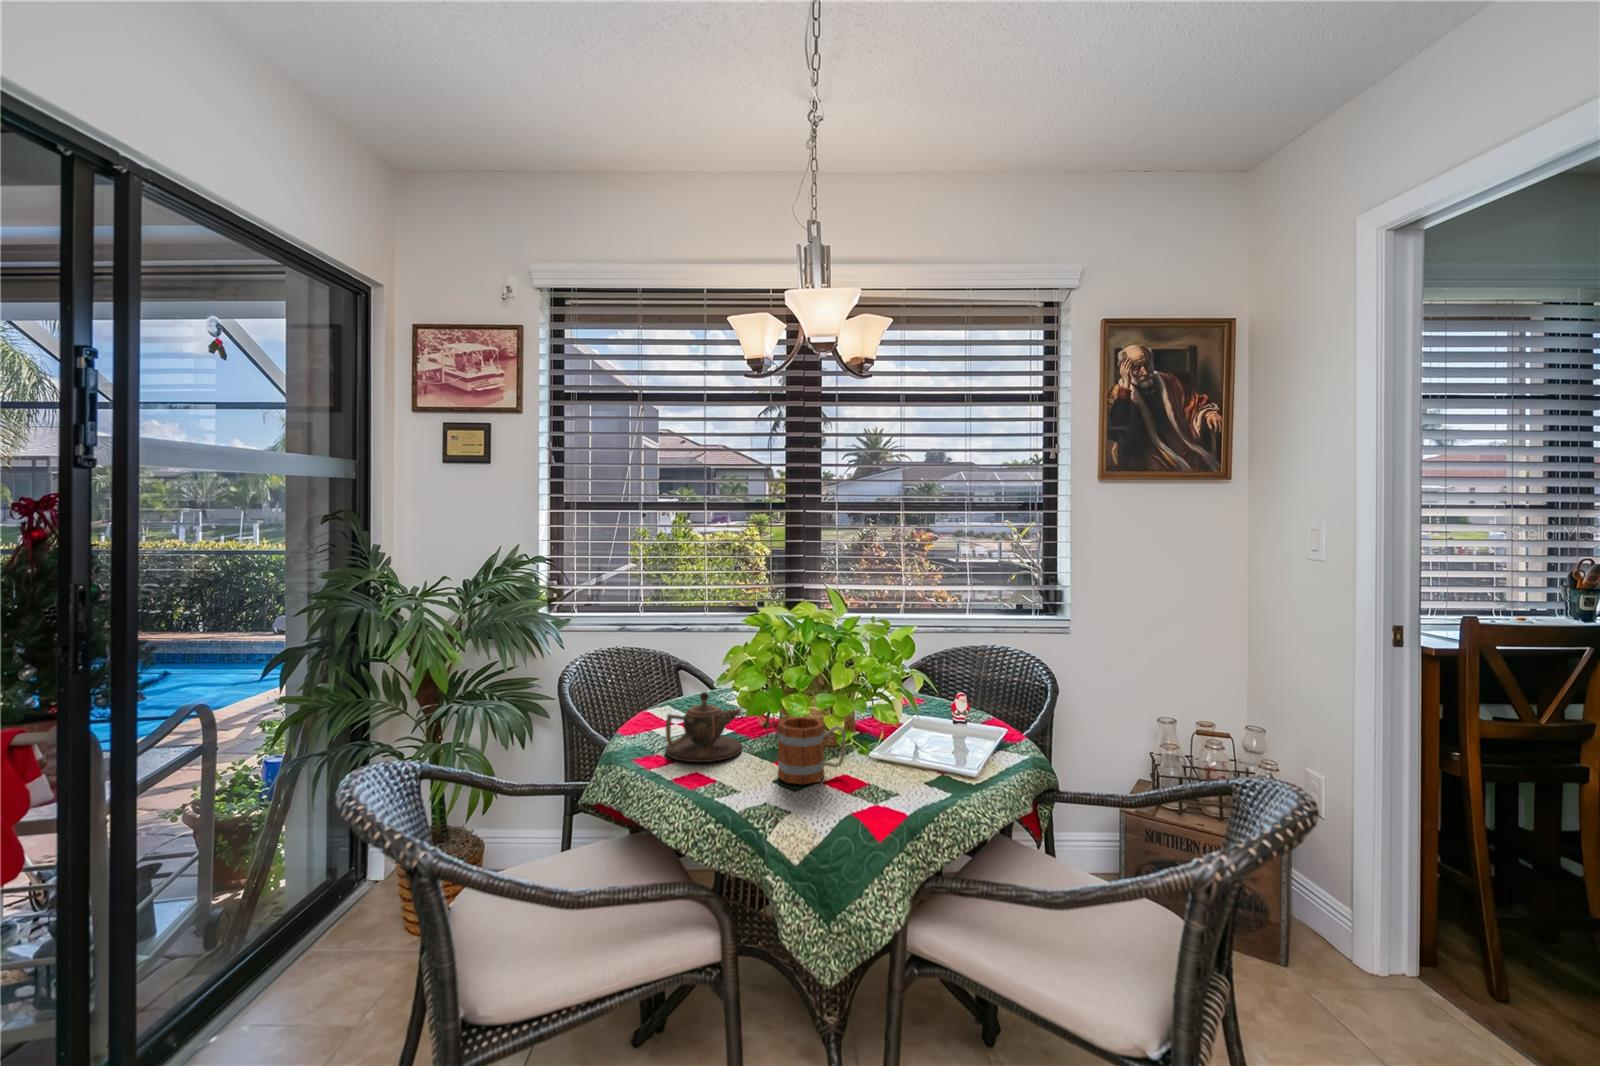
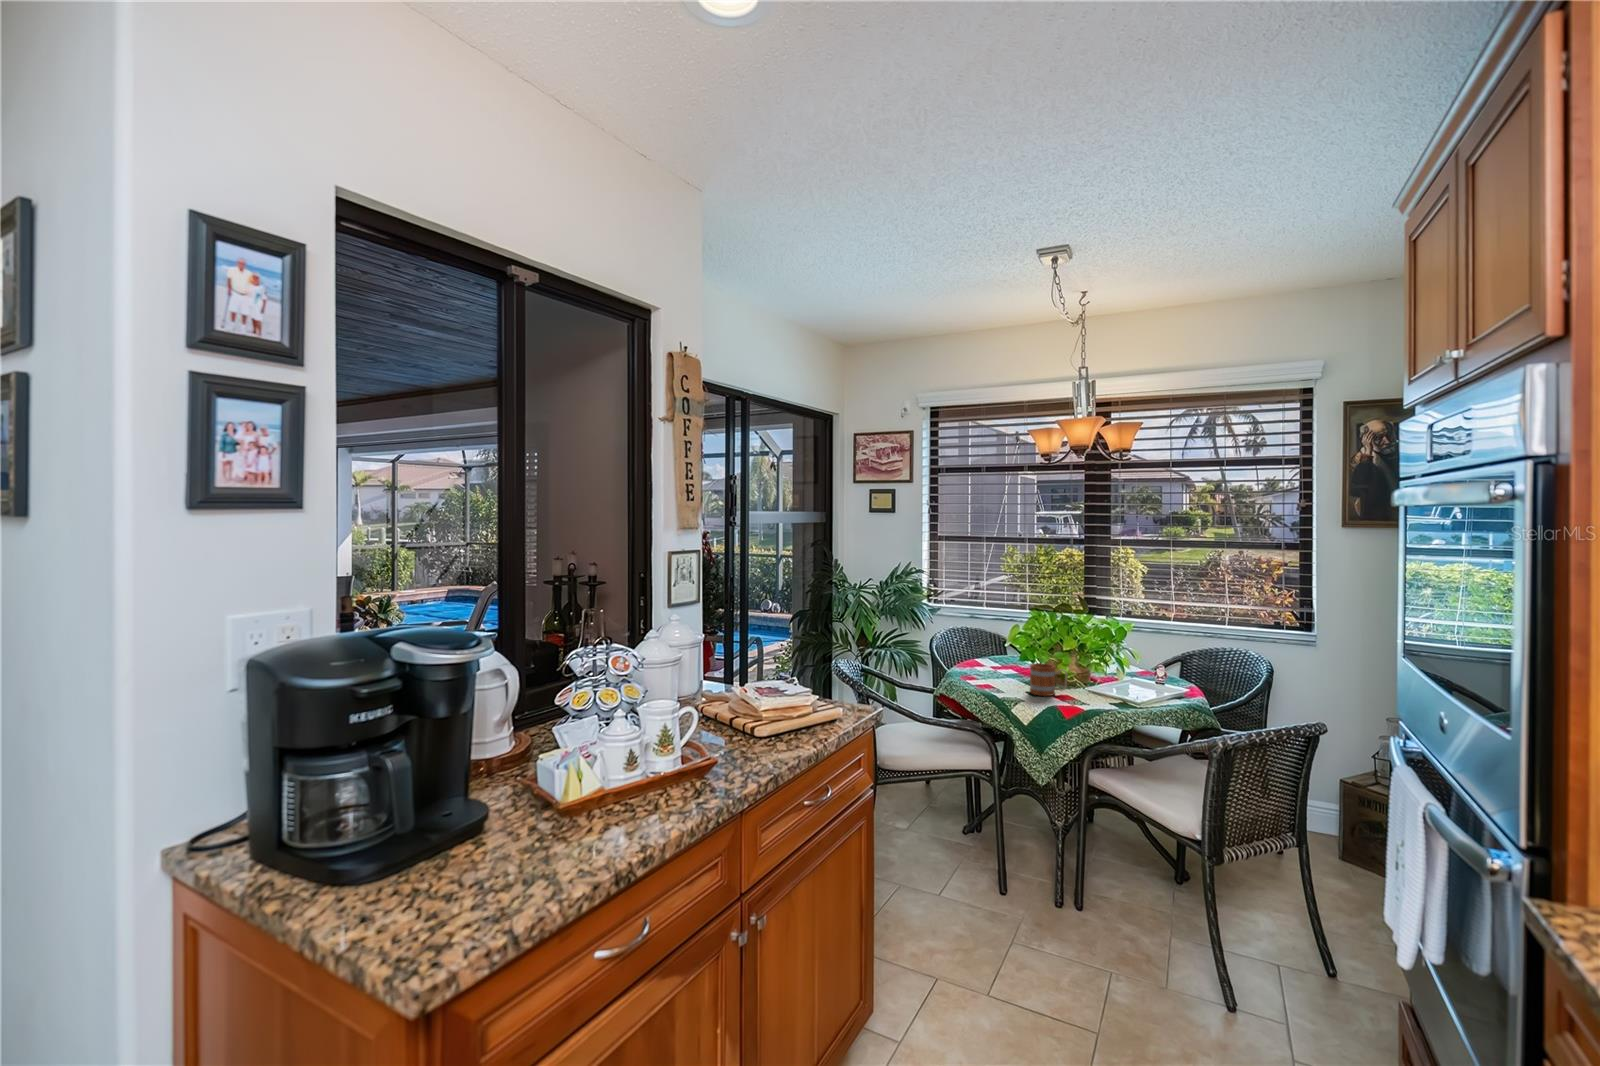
teapot: present [666,692,742,762] -> none [976,648,1019,683]

